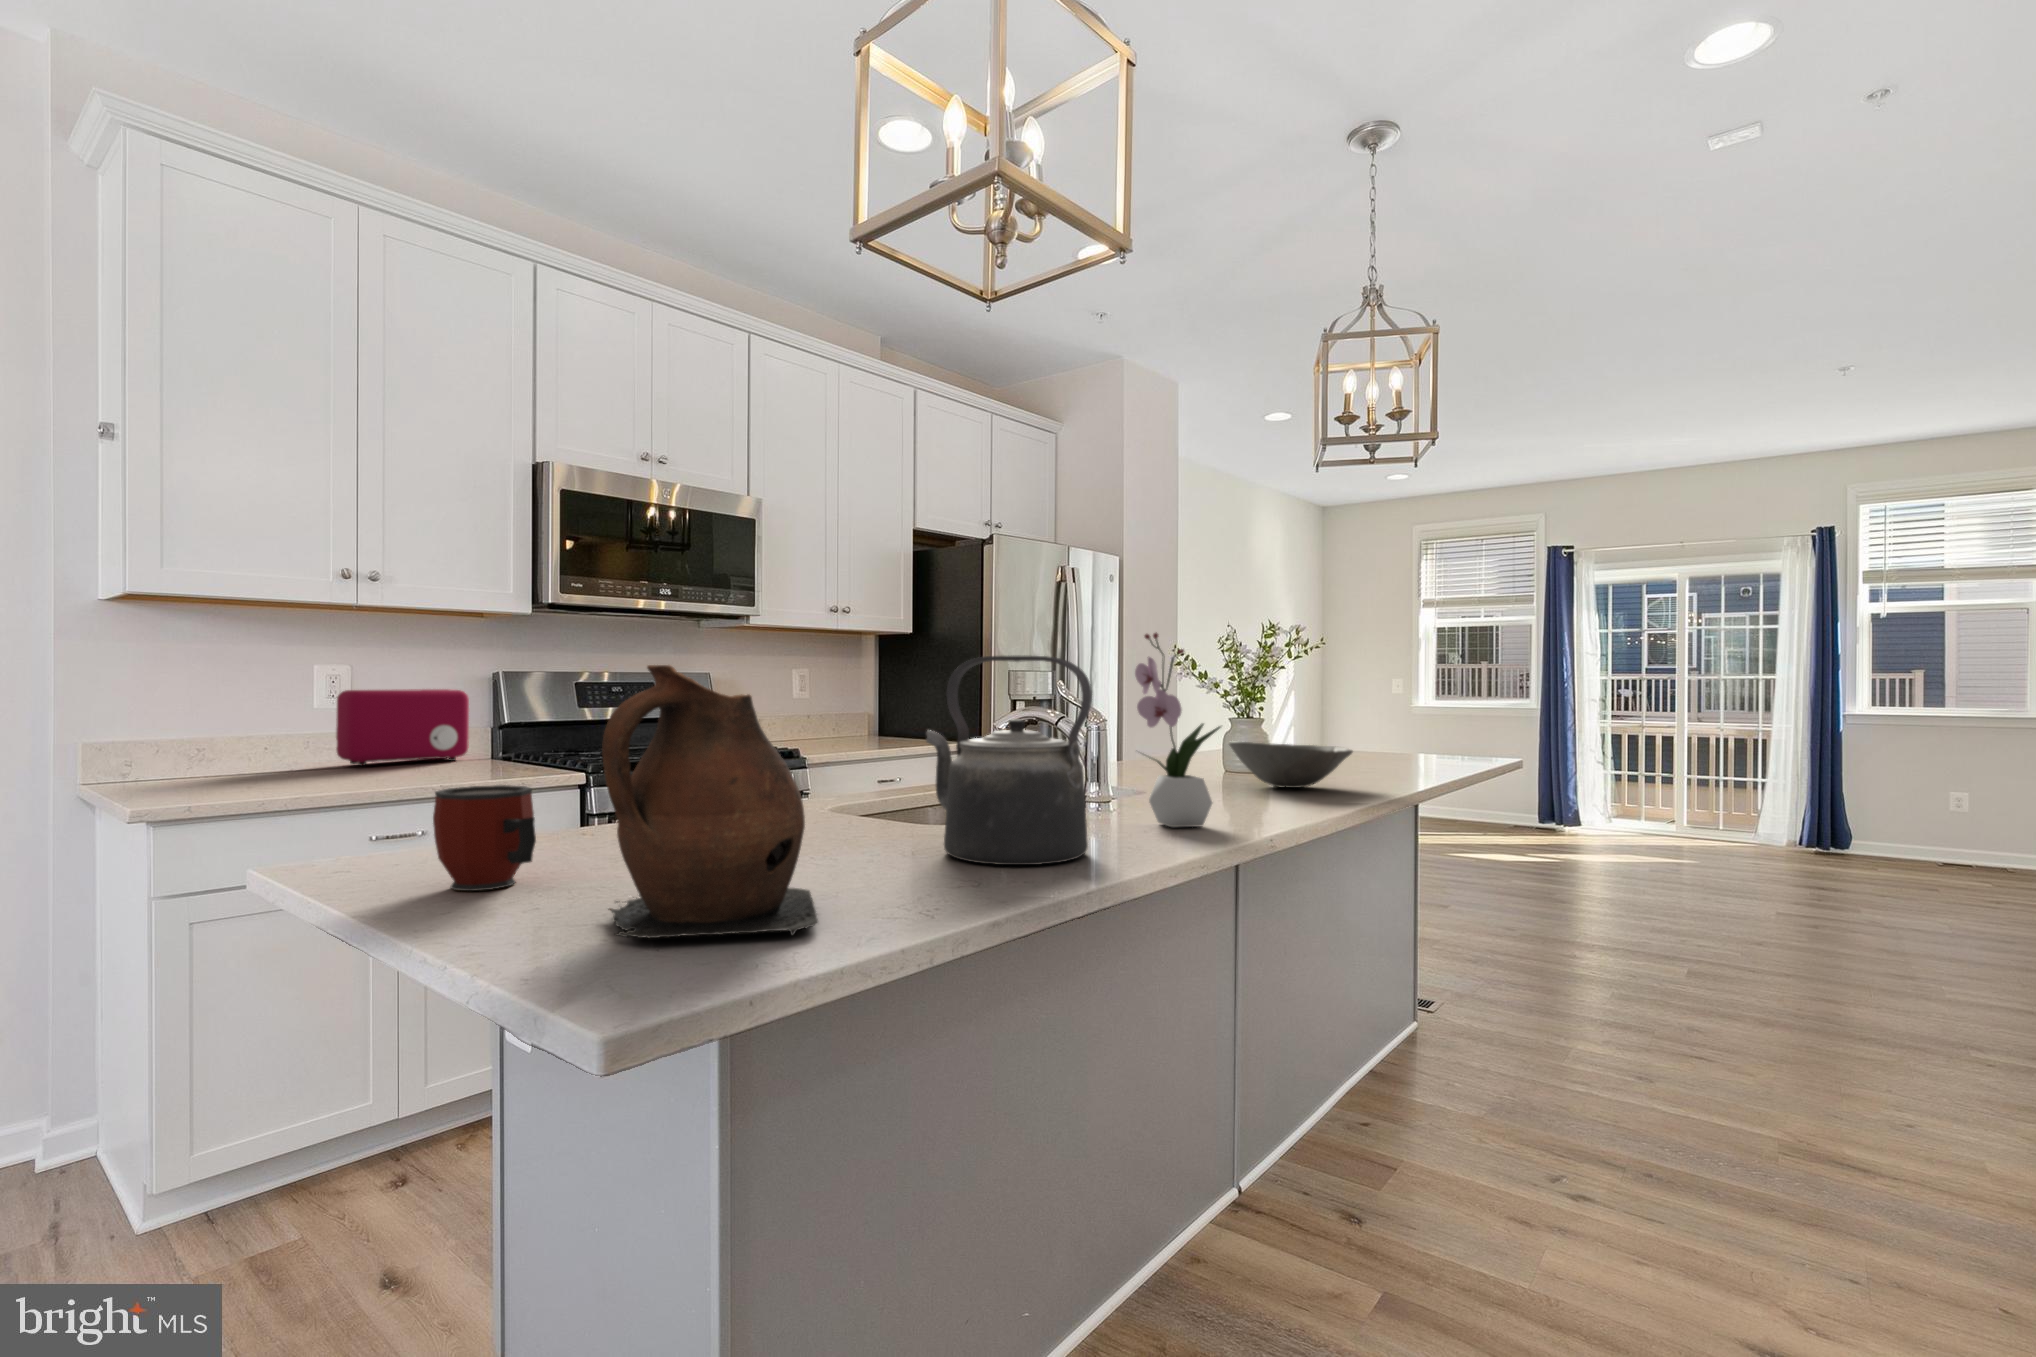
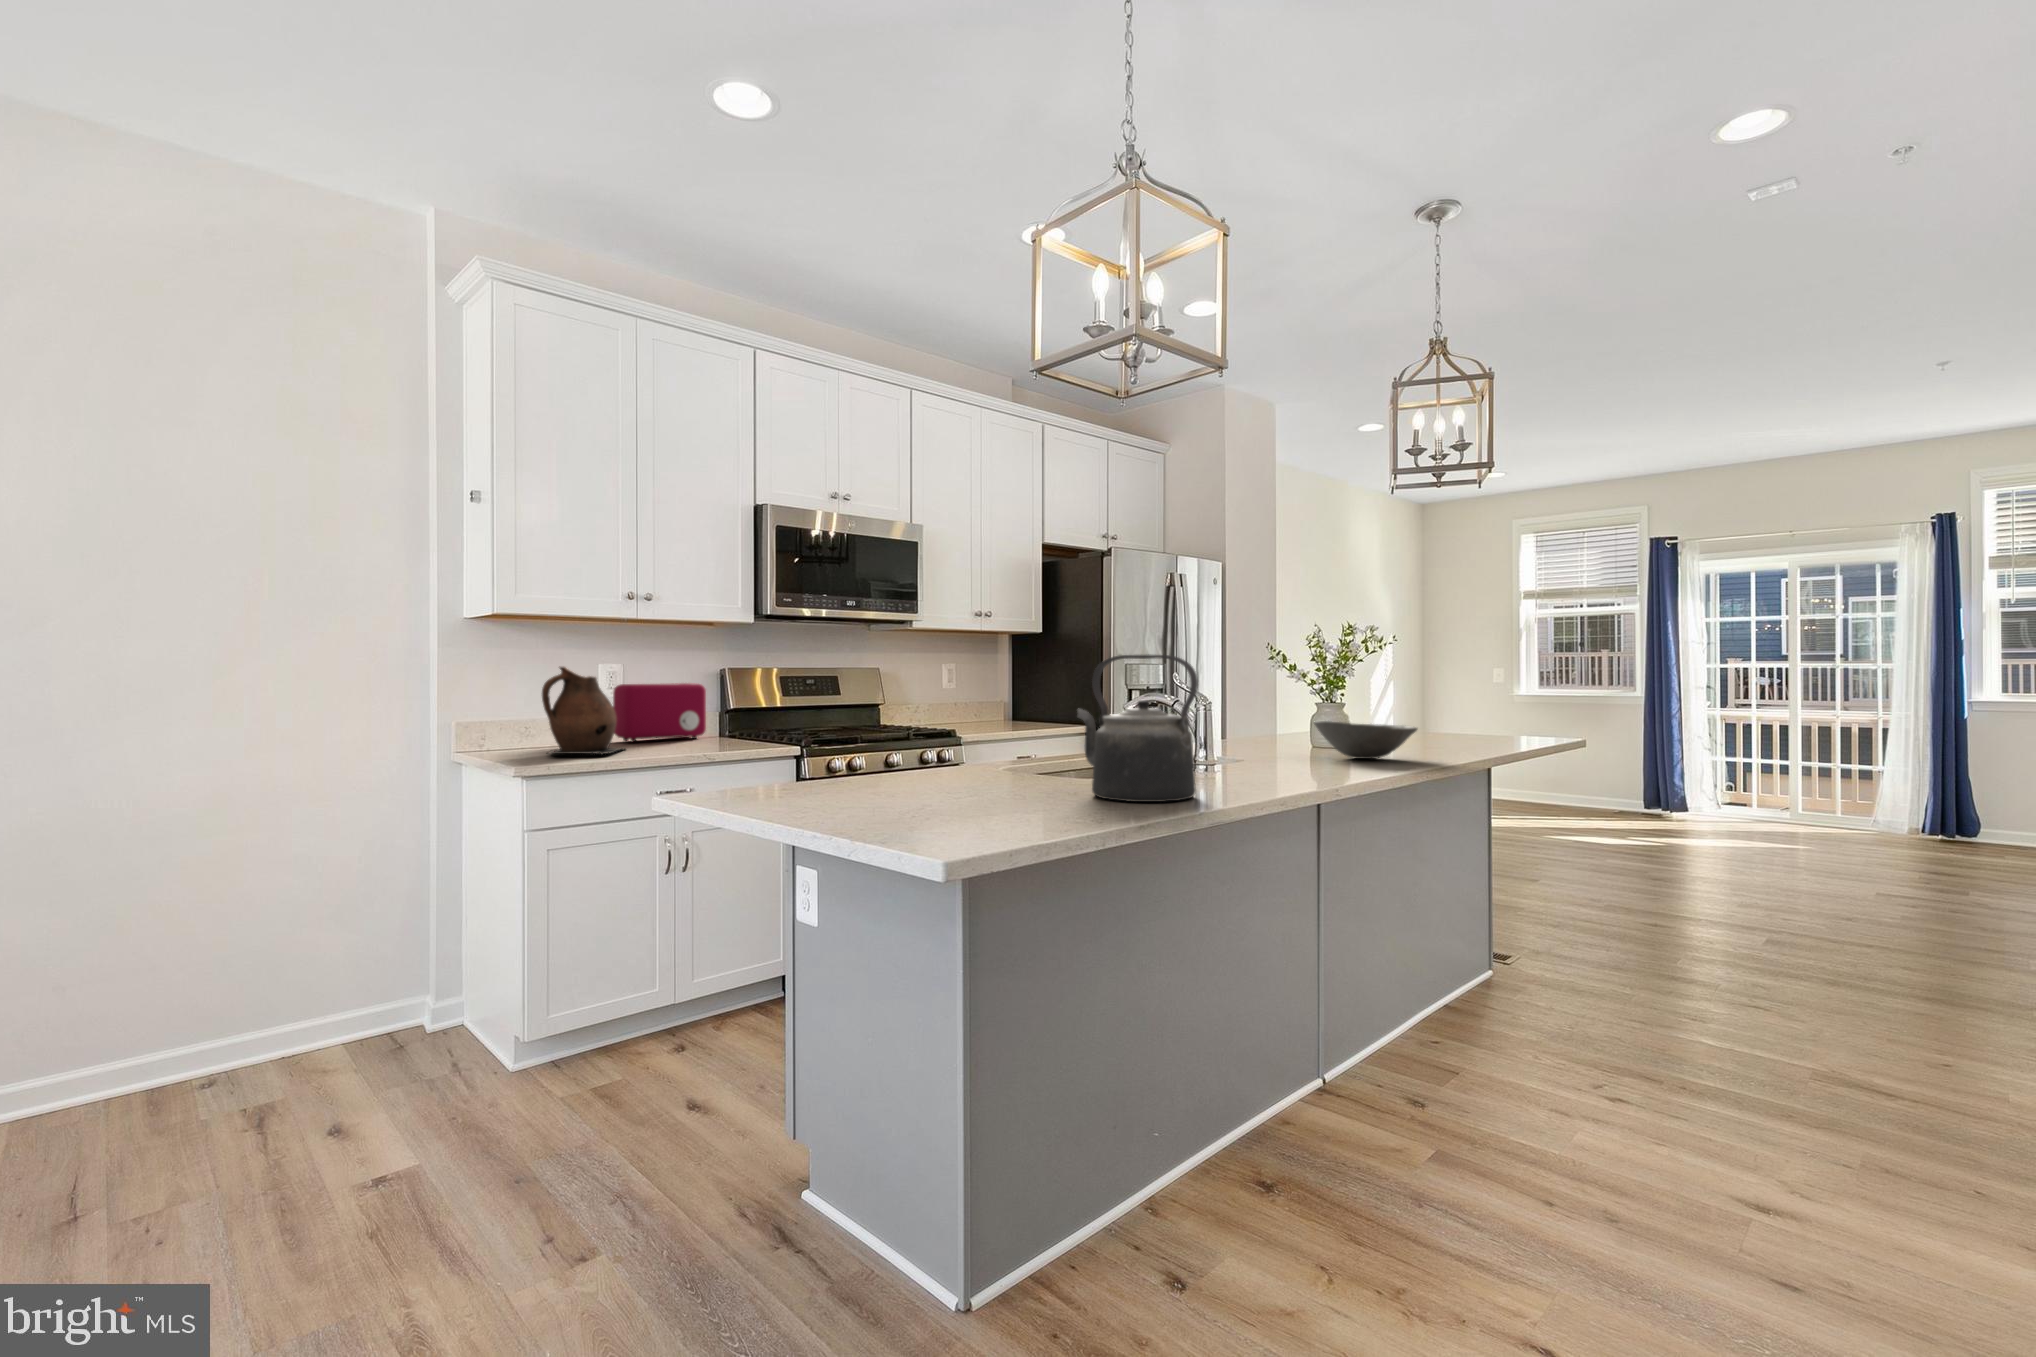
flower arrangement: present [1135,632,1221,827] -> none [1232,635,1300,783]
ceramic pitcher: present [602,665,818,938] -> present [542,667,625,755]
mug: present [433,785,536,891] -> none [768,744,834,810]

